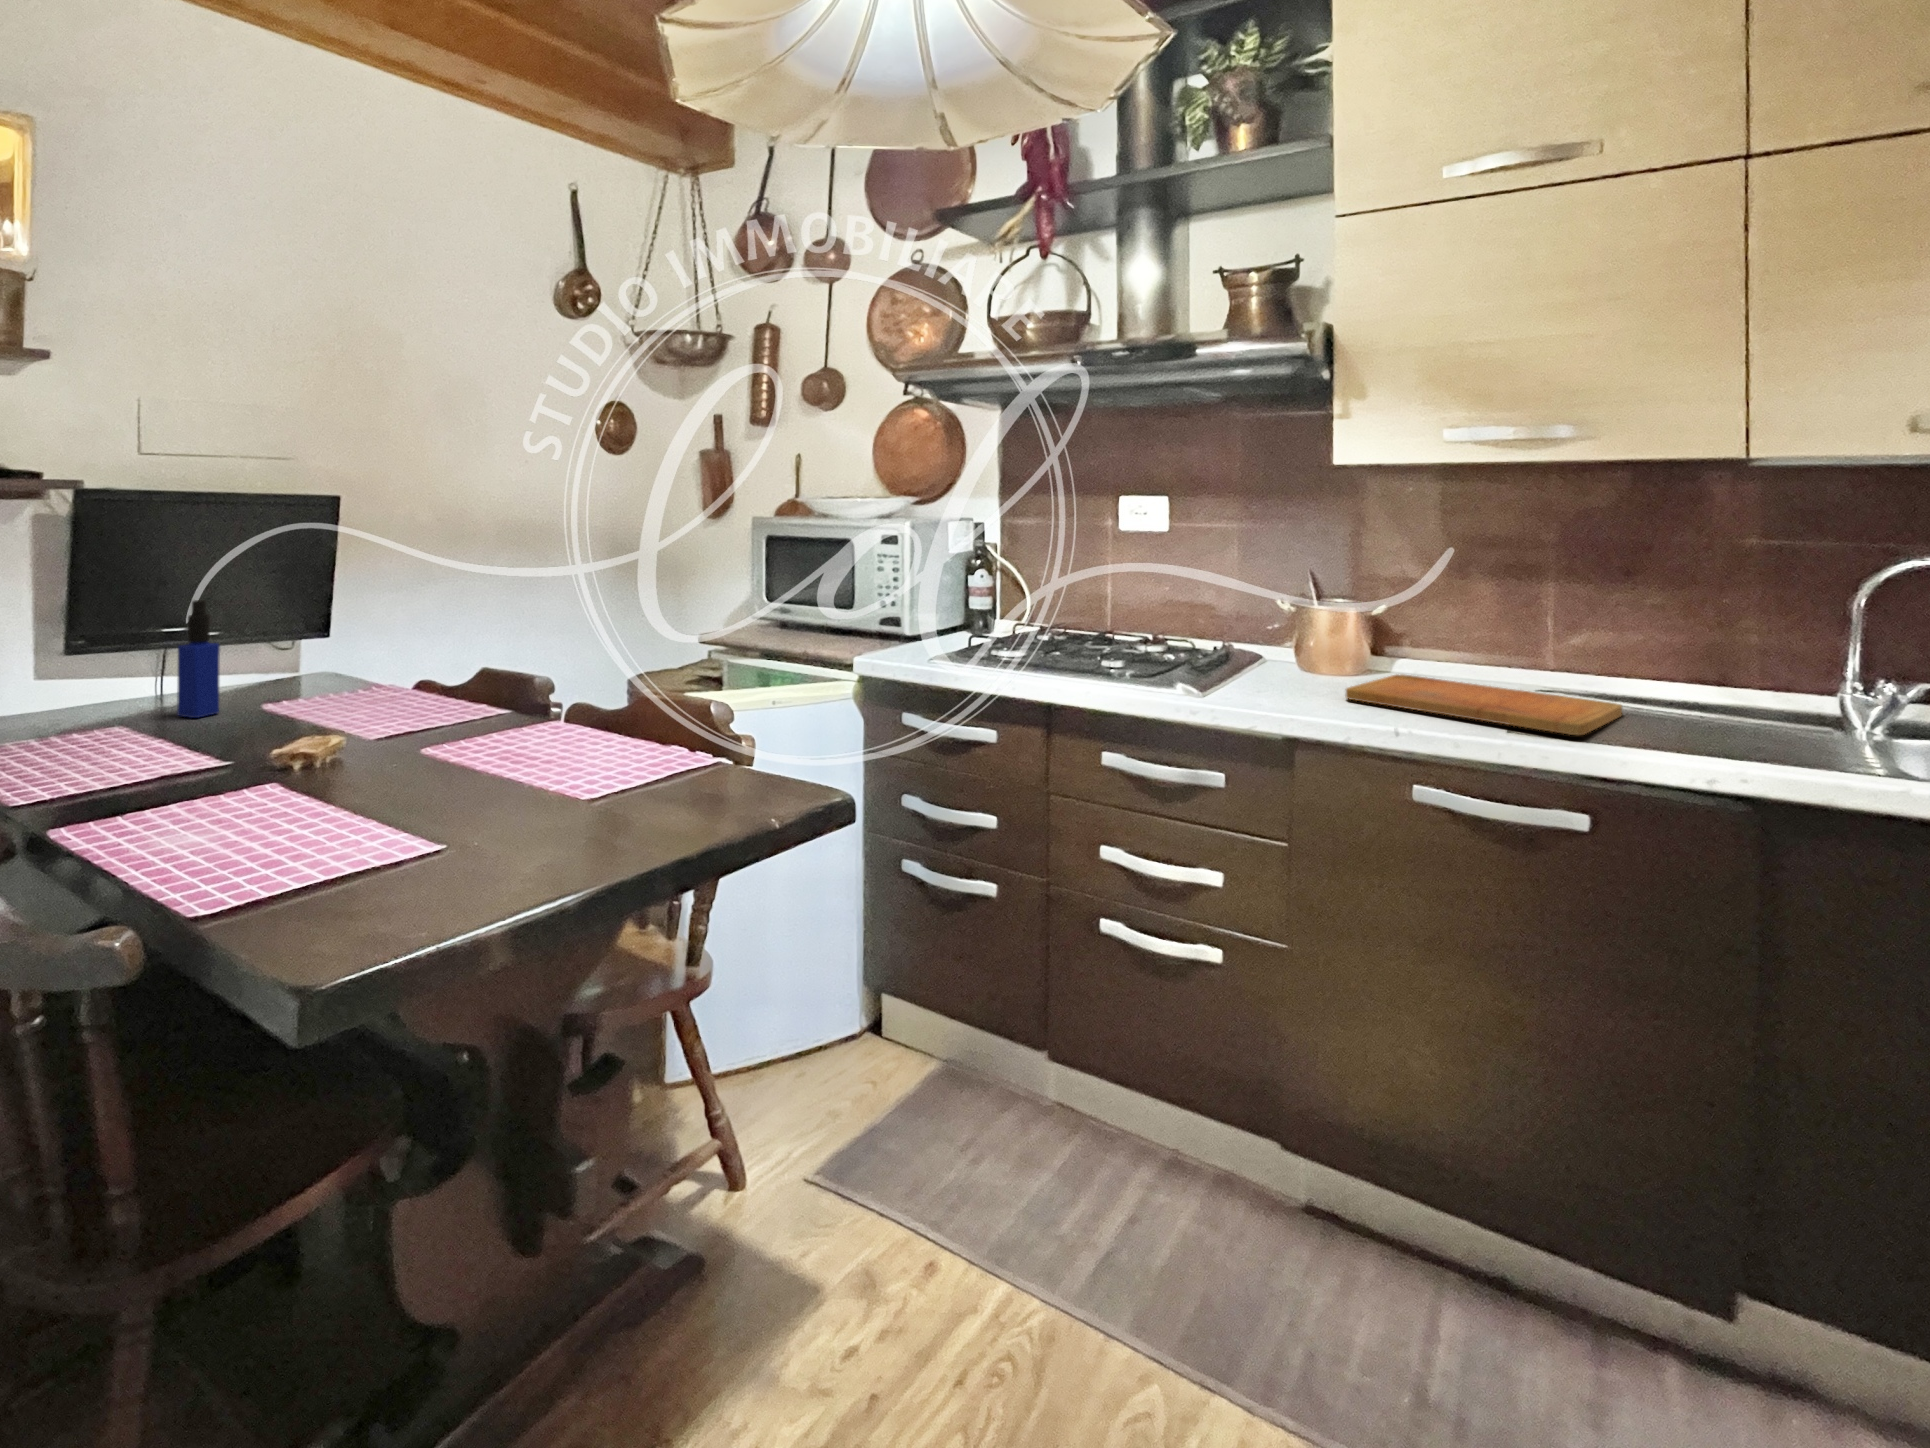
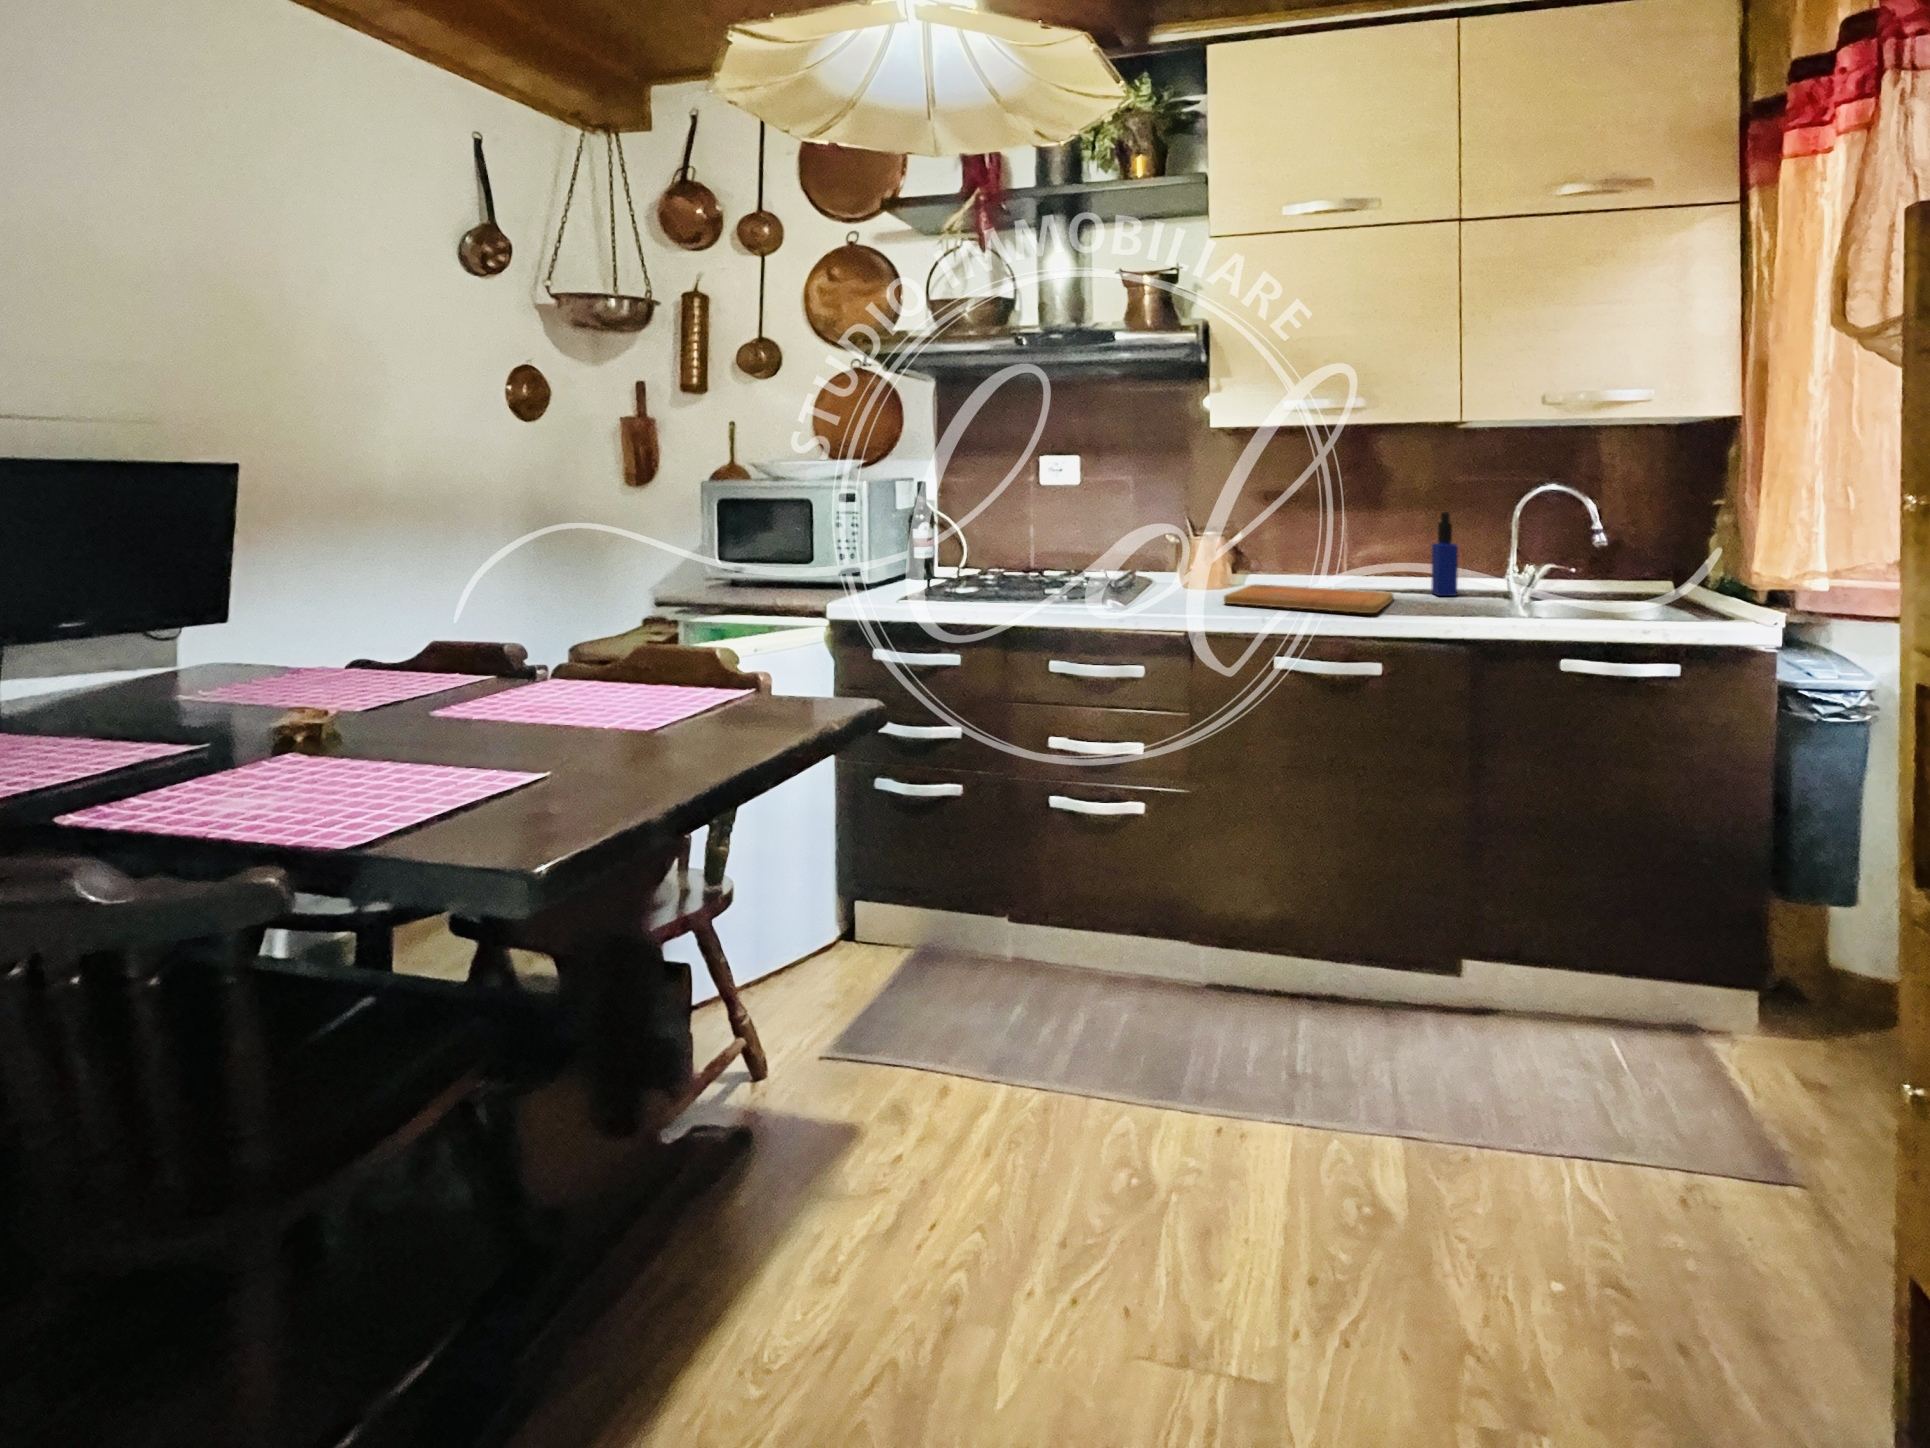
bottle: present [177,600,220,718] -> present [1431,512,1458,596]

